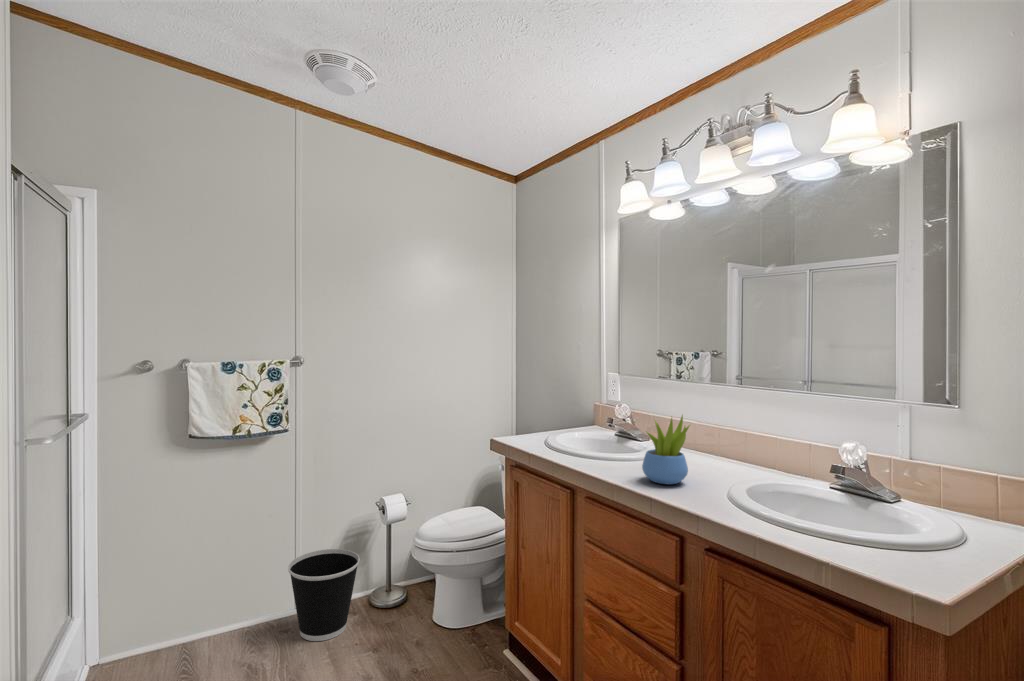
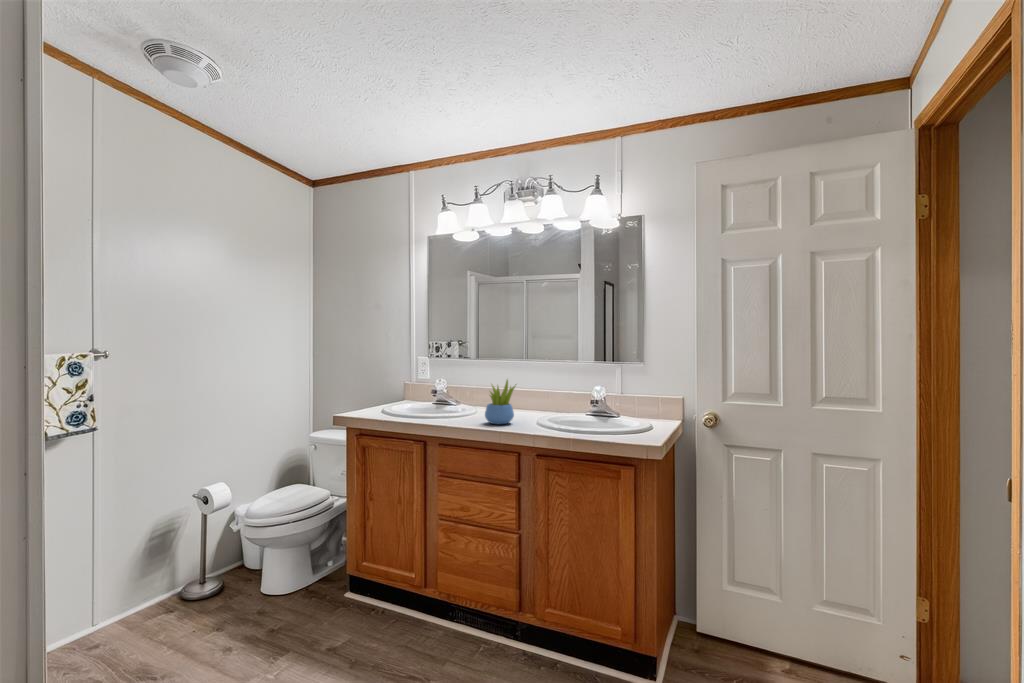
wastebasket: present [288,549,360,641] -> none [103,548,189,645]

